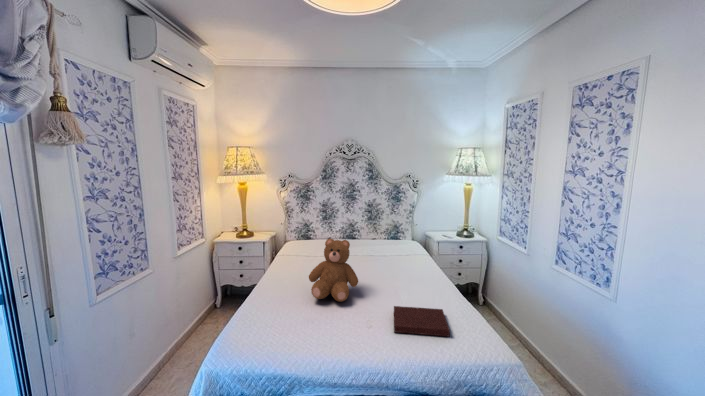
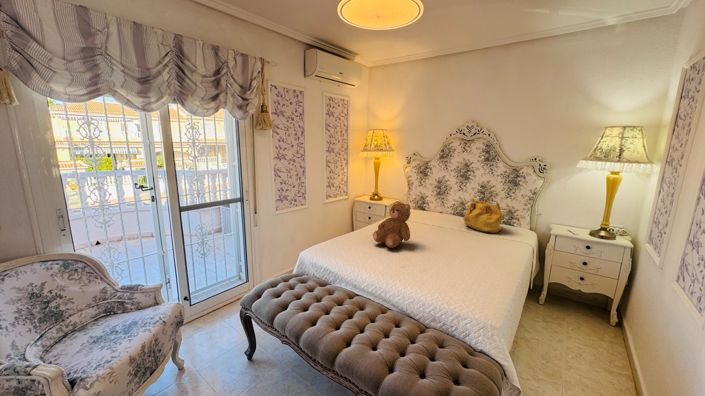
handbag: none [365,218,403,251] -> present [463,198,503,233]
notebook: present [394,306,450,337] -> none [403,259,458,287]

